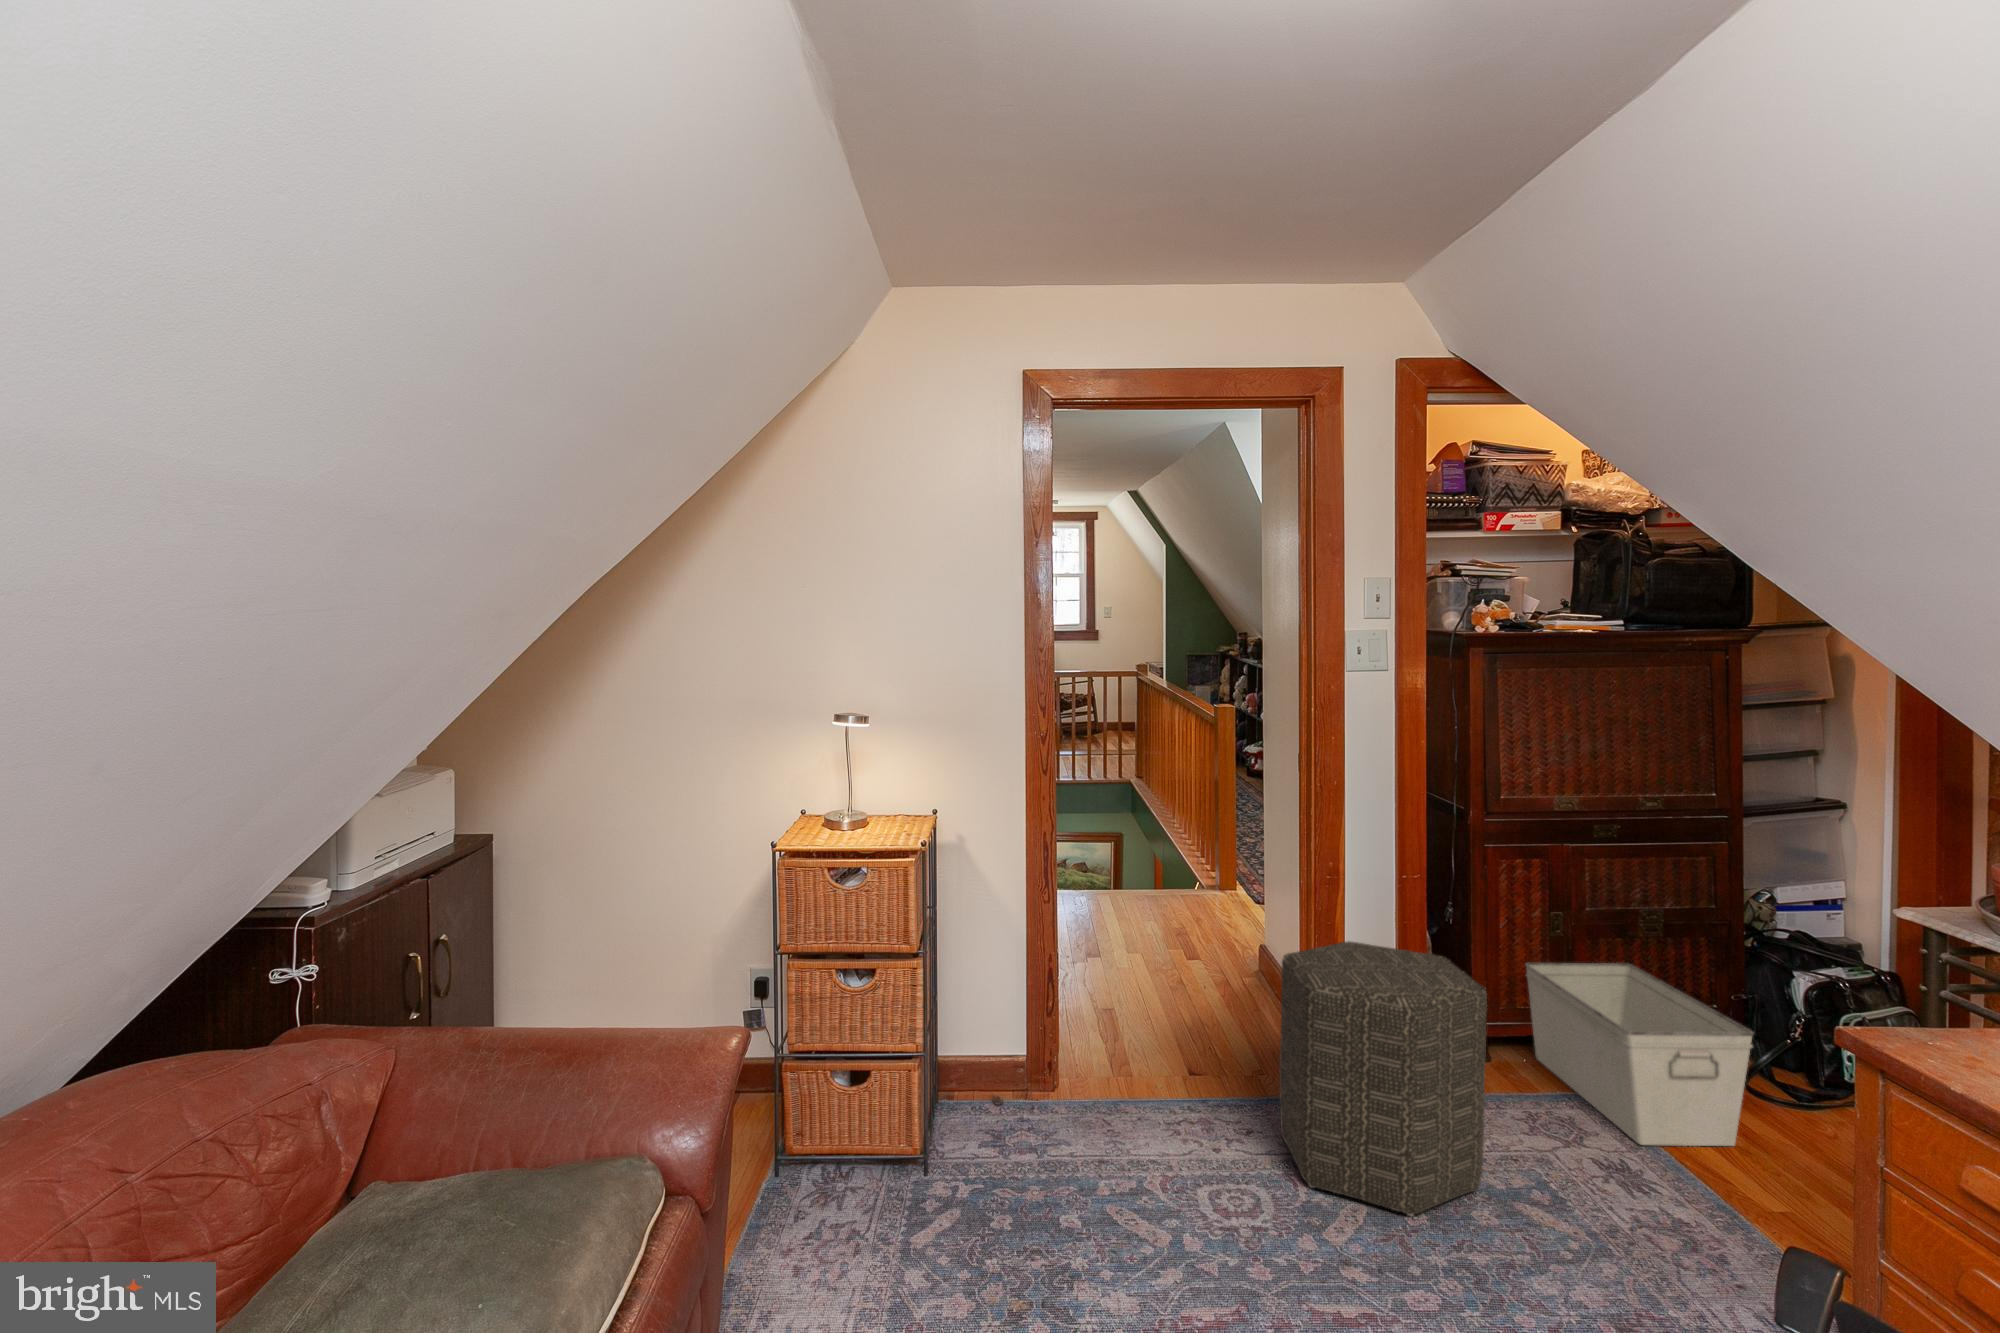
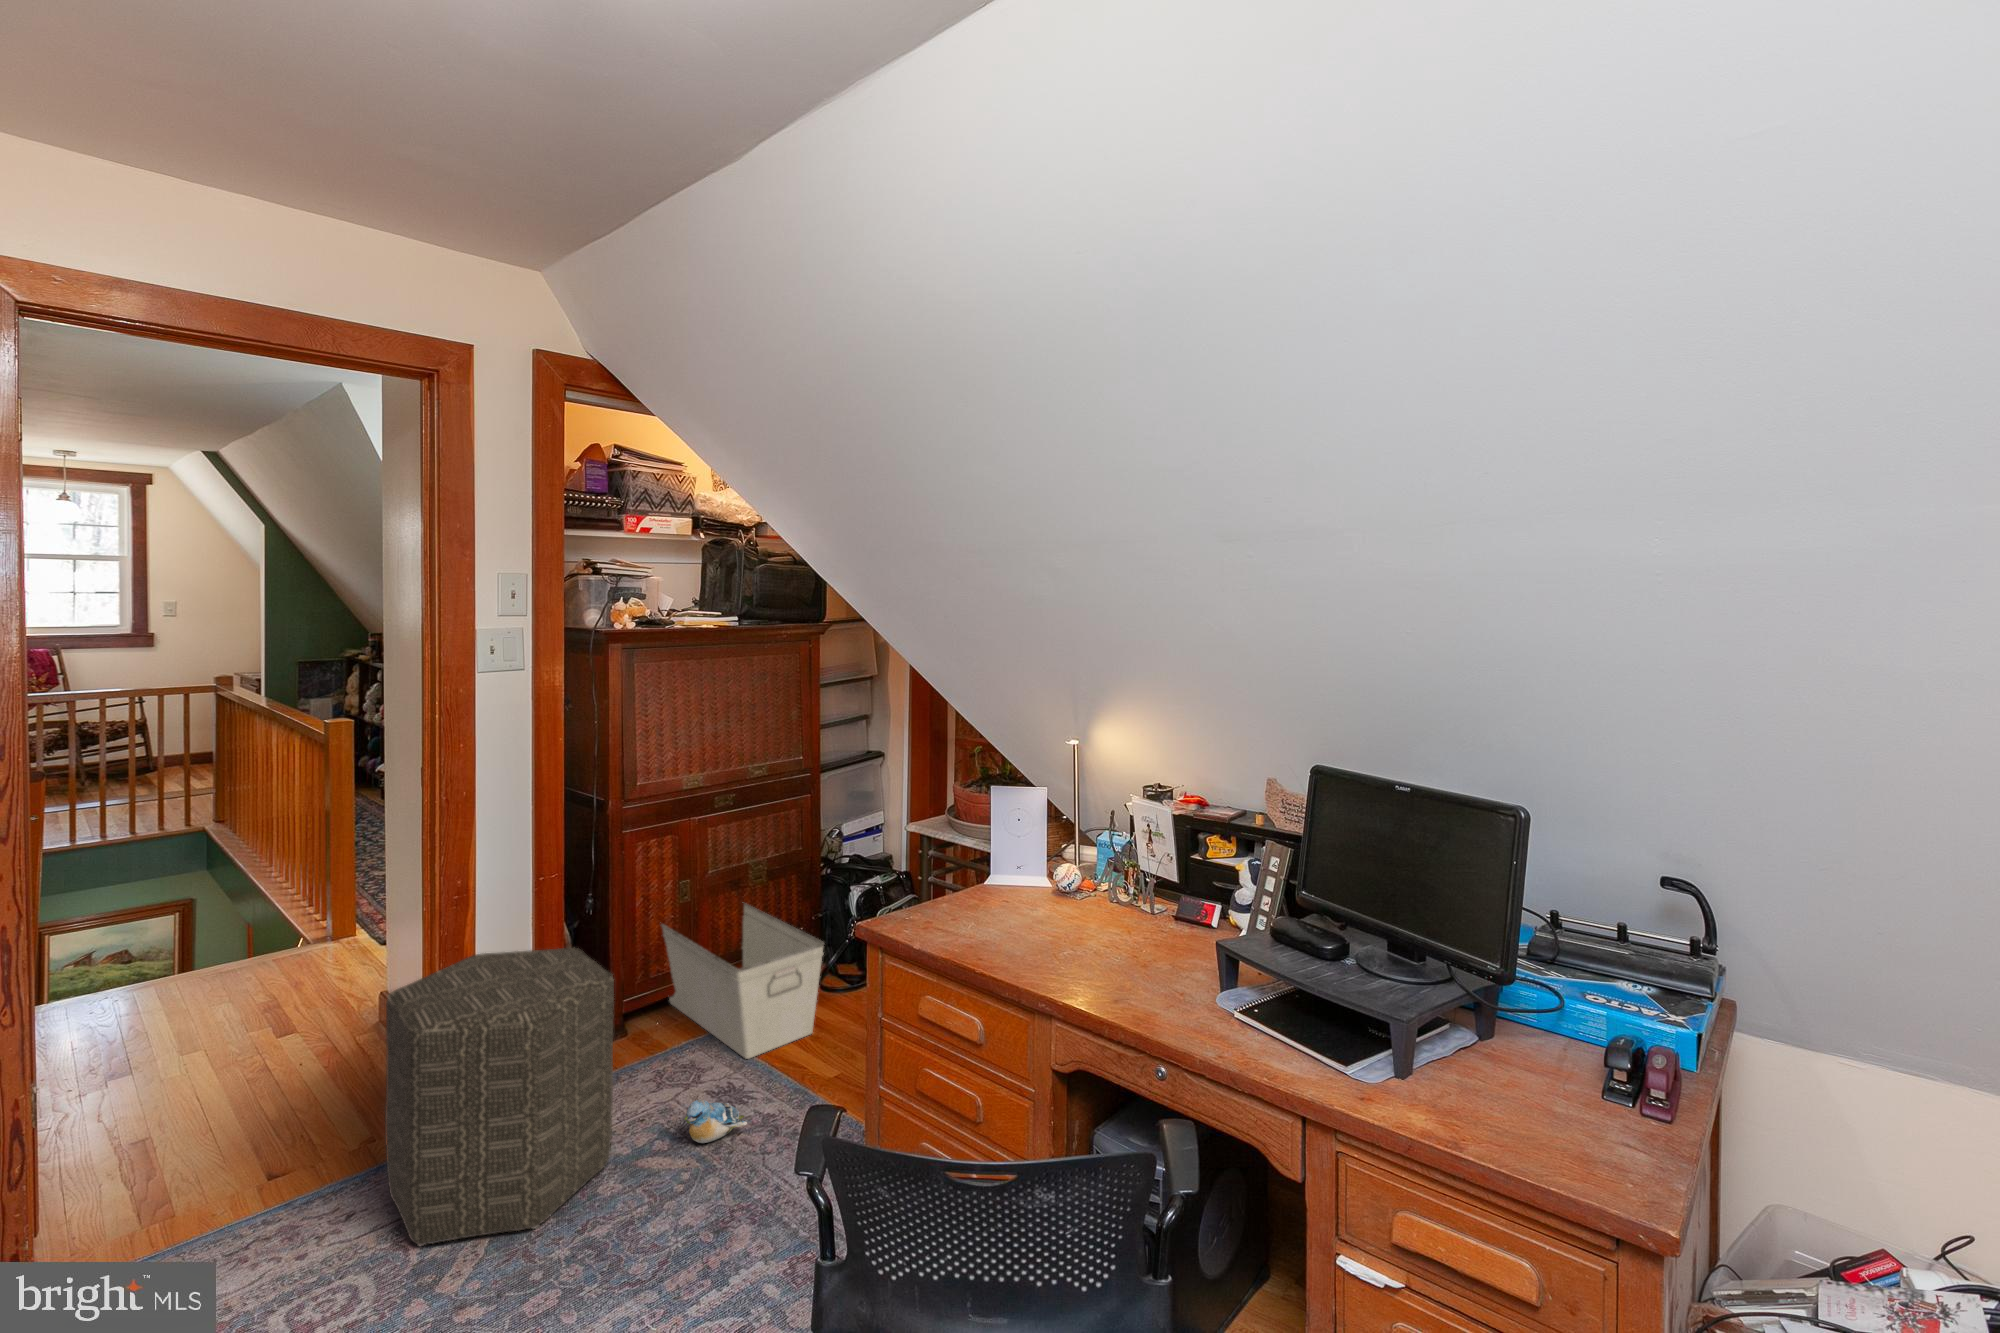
plush toy: none [1565,1158,1646,1213] -> present [685,1100,747,1143]

